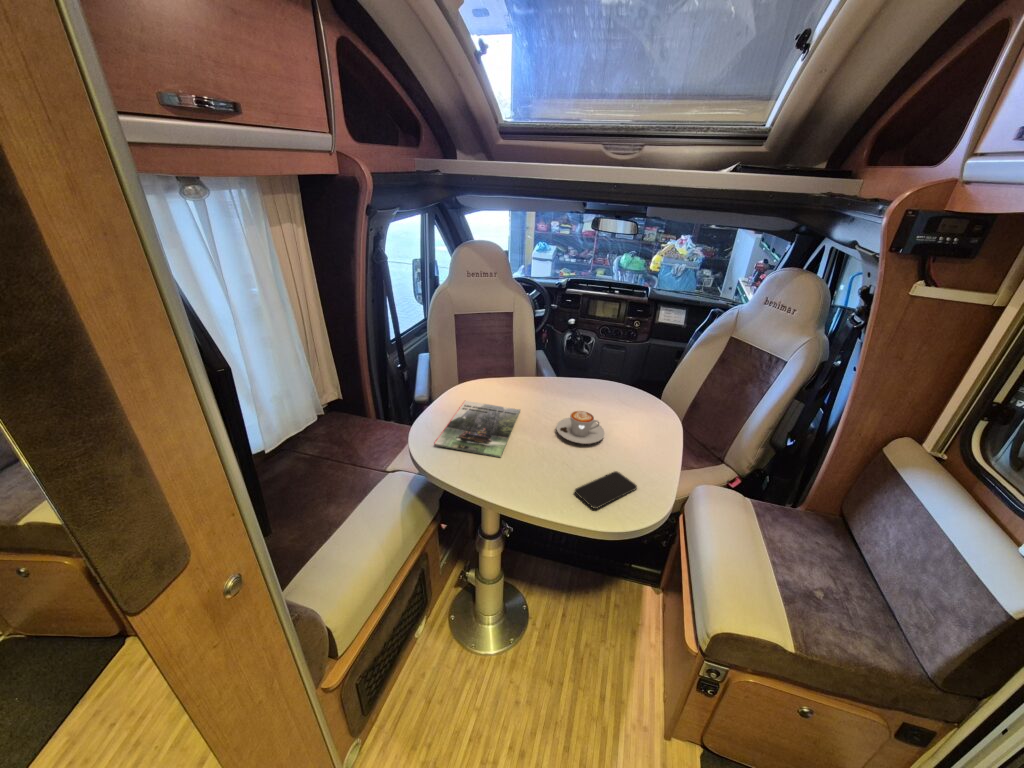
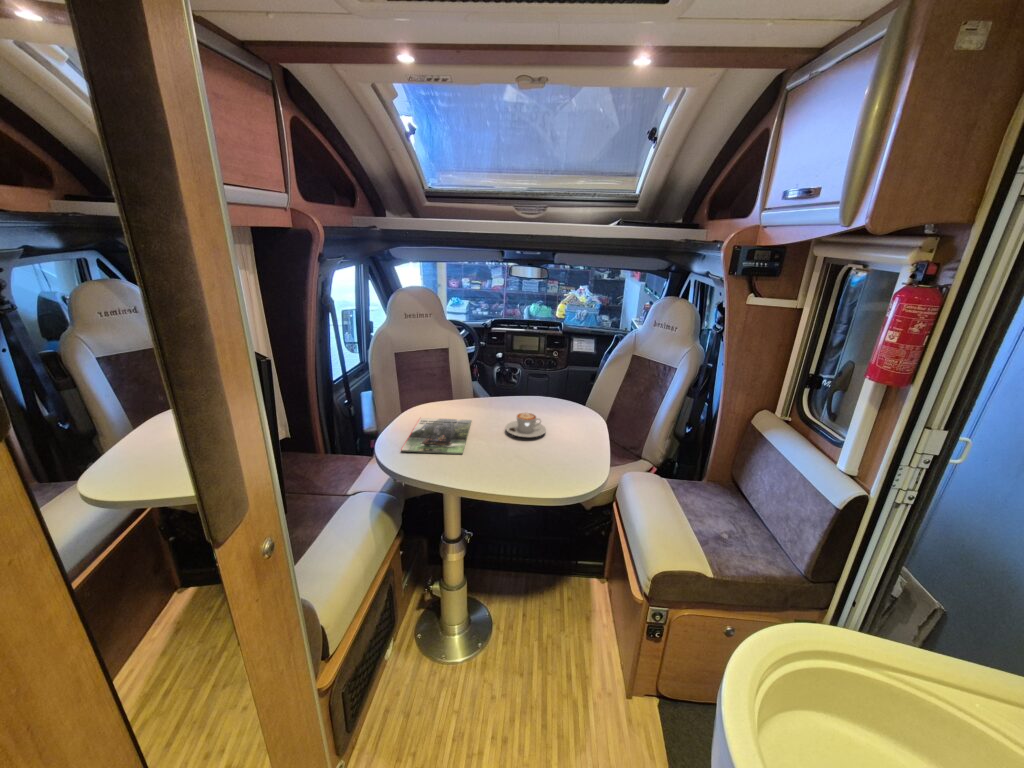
smartphone: present [575,471,637,509] -> none [530,453,579,479]

